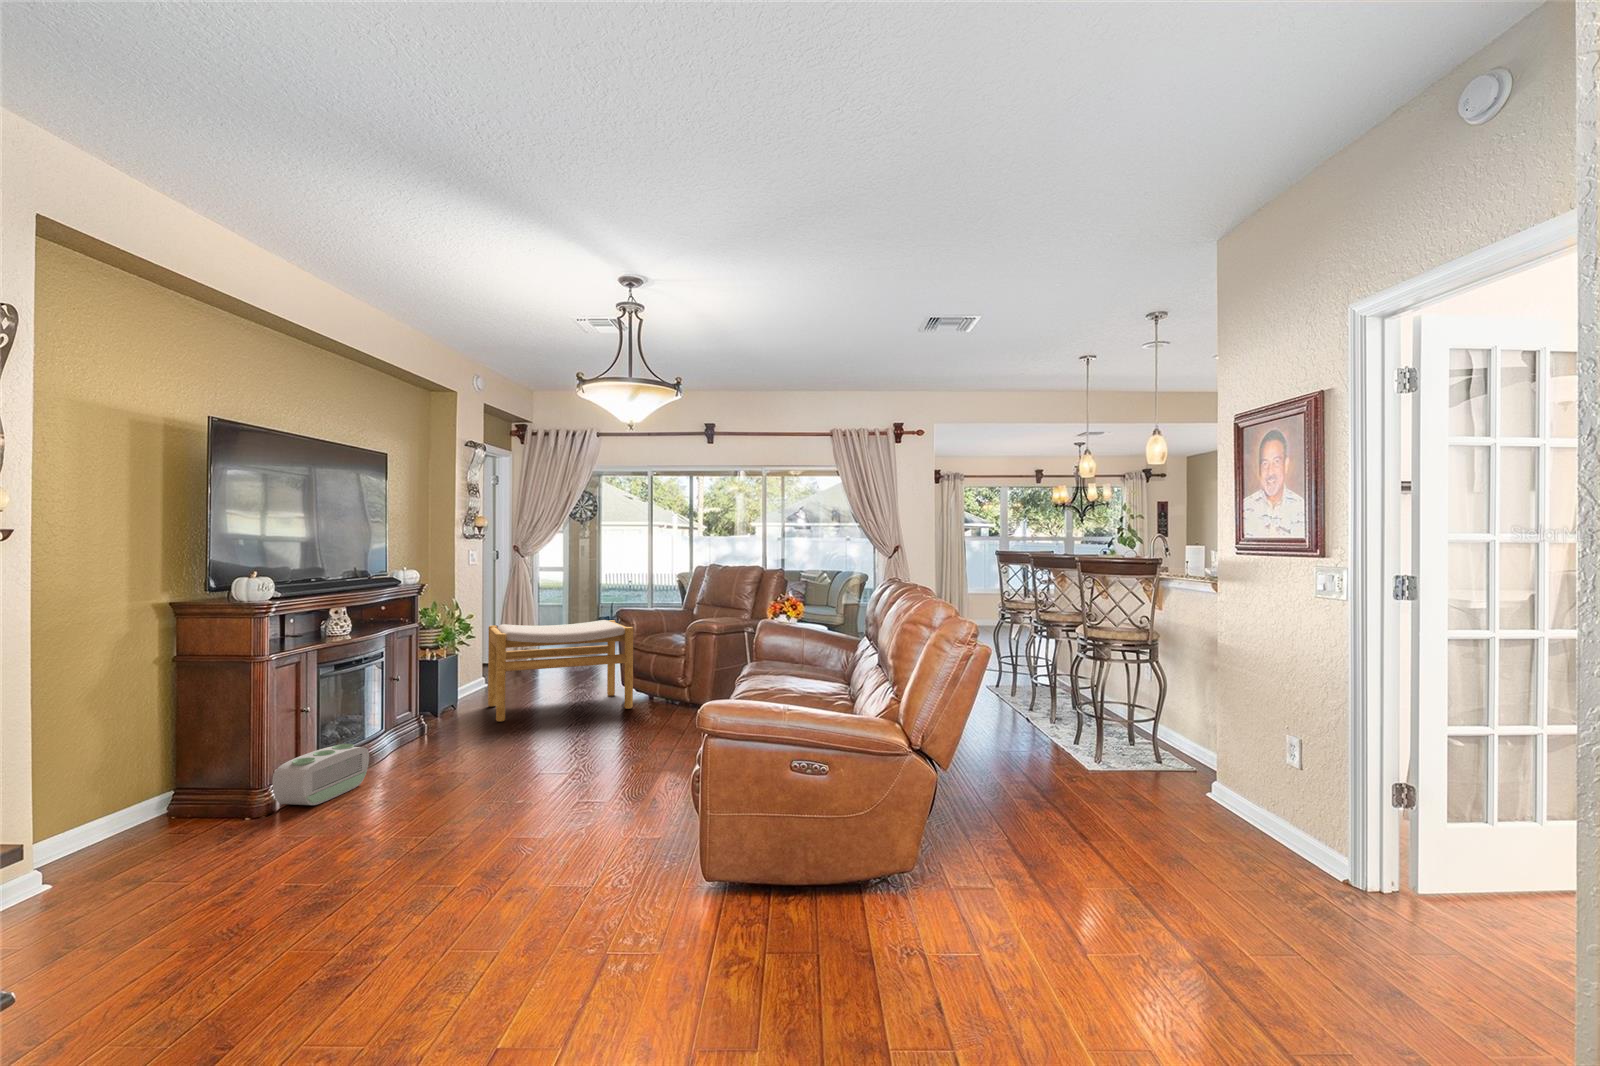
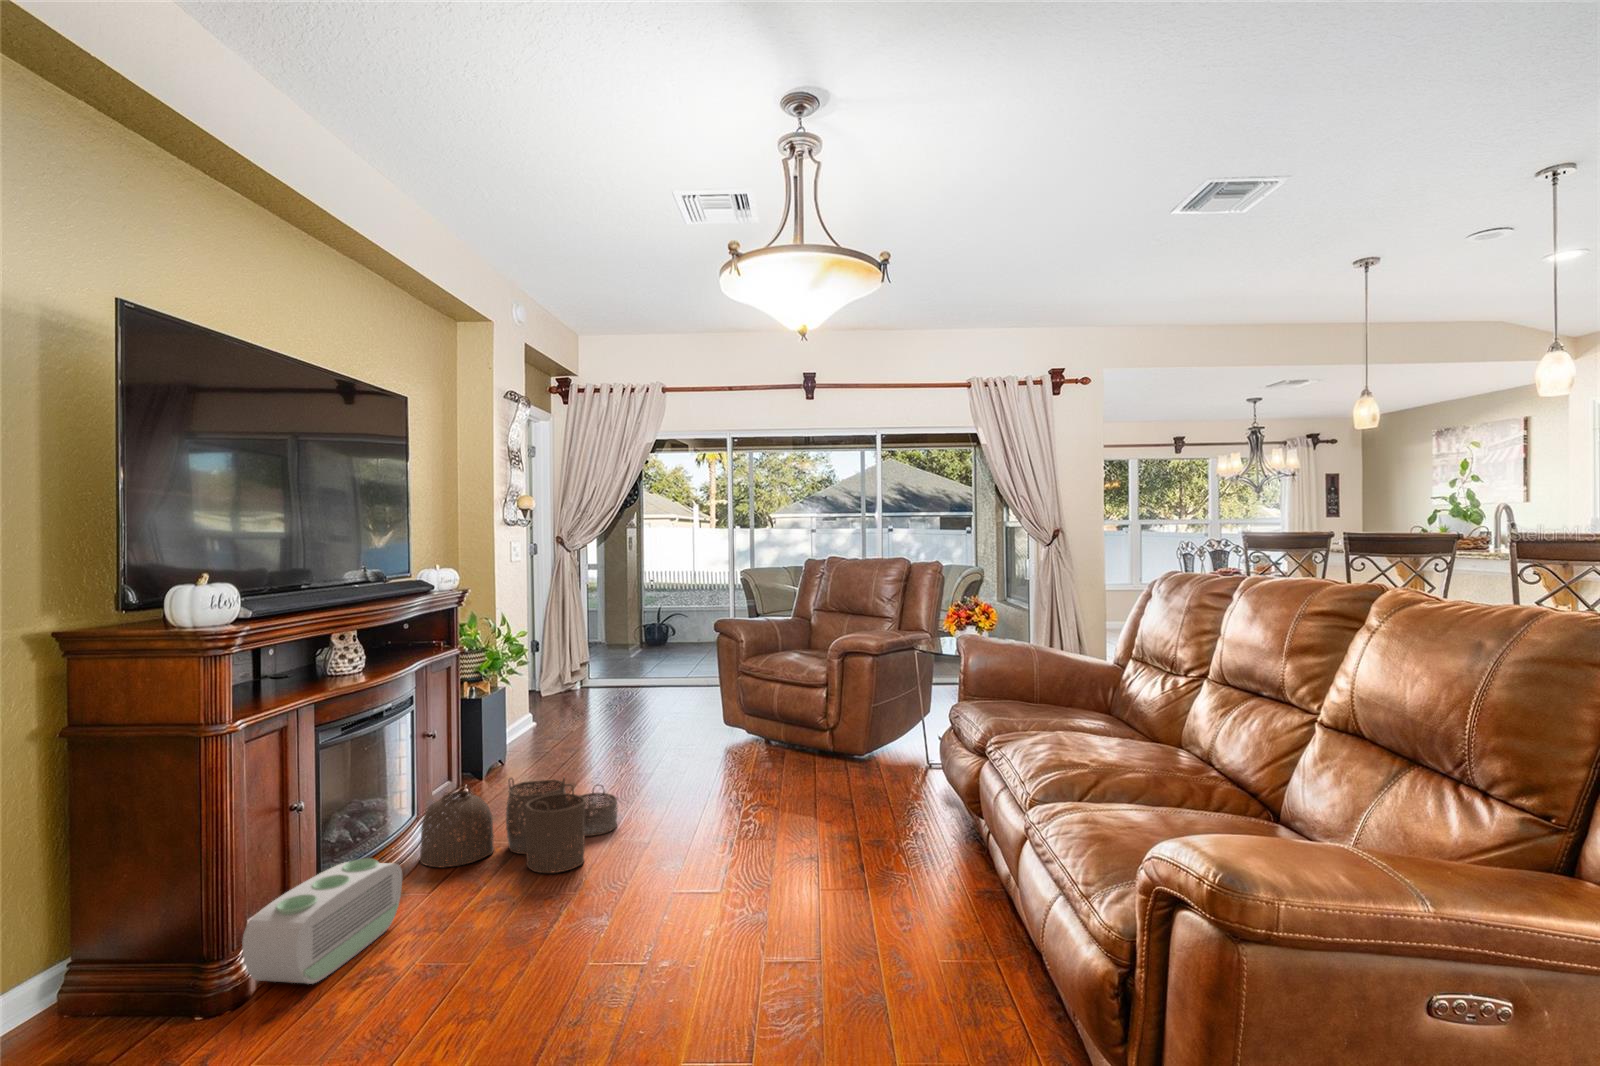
footstool: present [488,620,633,722] -> none [548,635,755,788]
woven basket: none [385,706,520,763] -> present [419,777,618,873]

